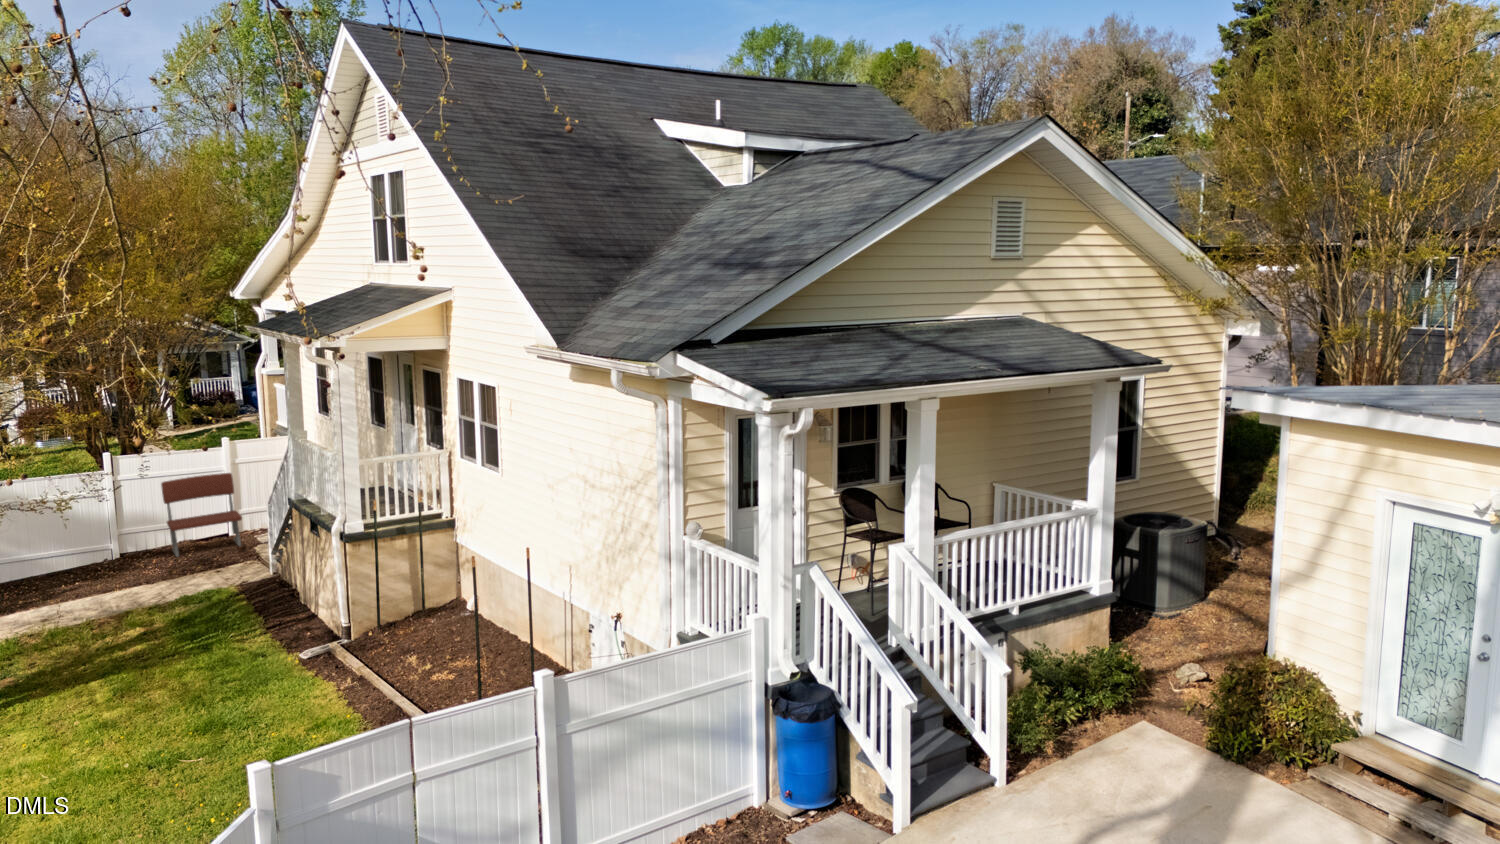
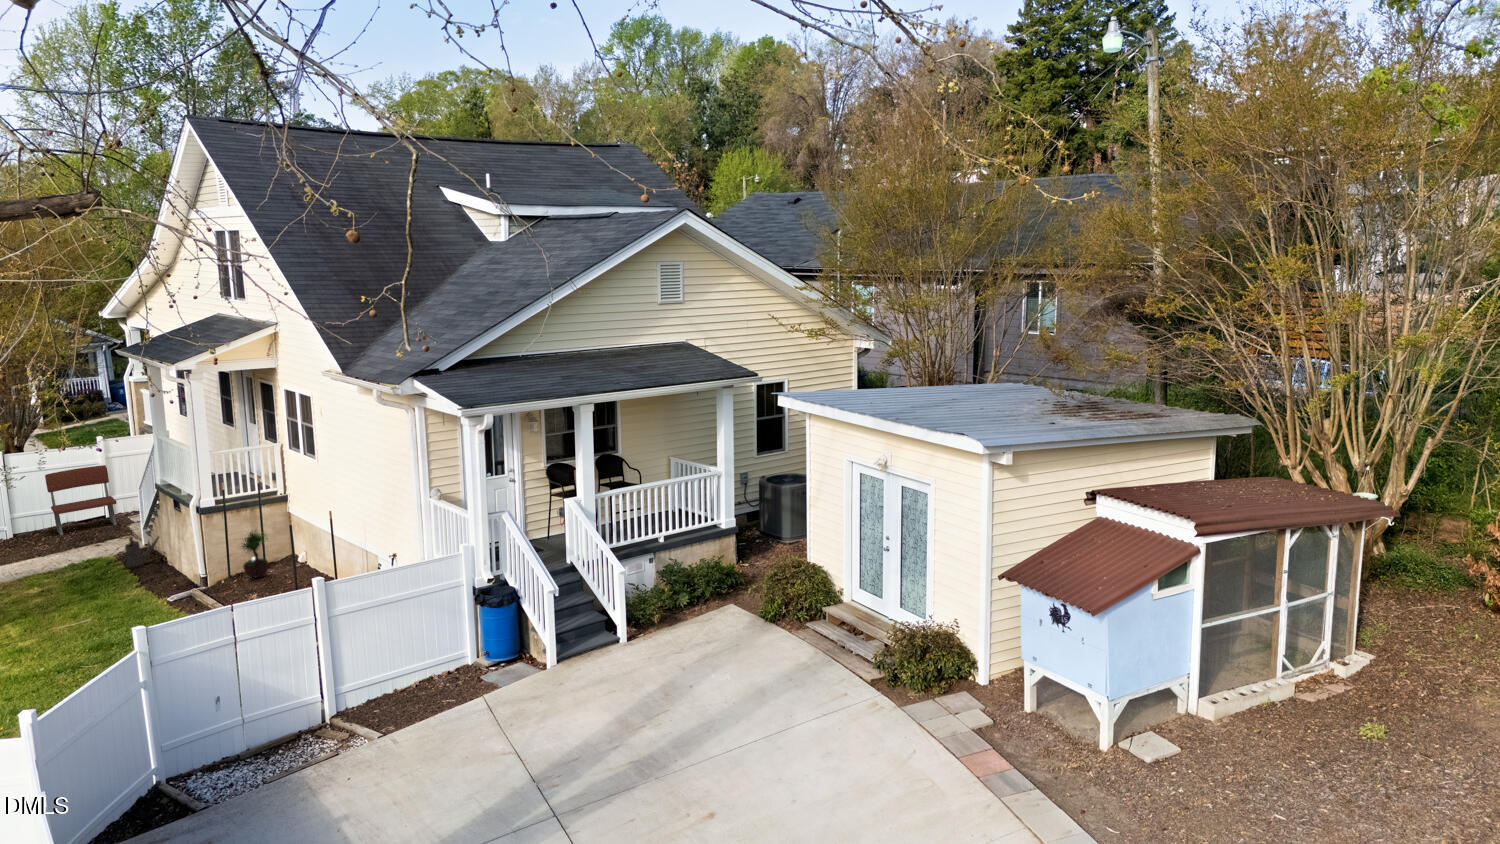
potted tree: none [389,562,431,628] -> present [242,530,269,578]
watering can: none [242,564,292,605] -> present [120,536,159,568]

